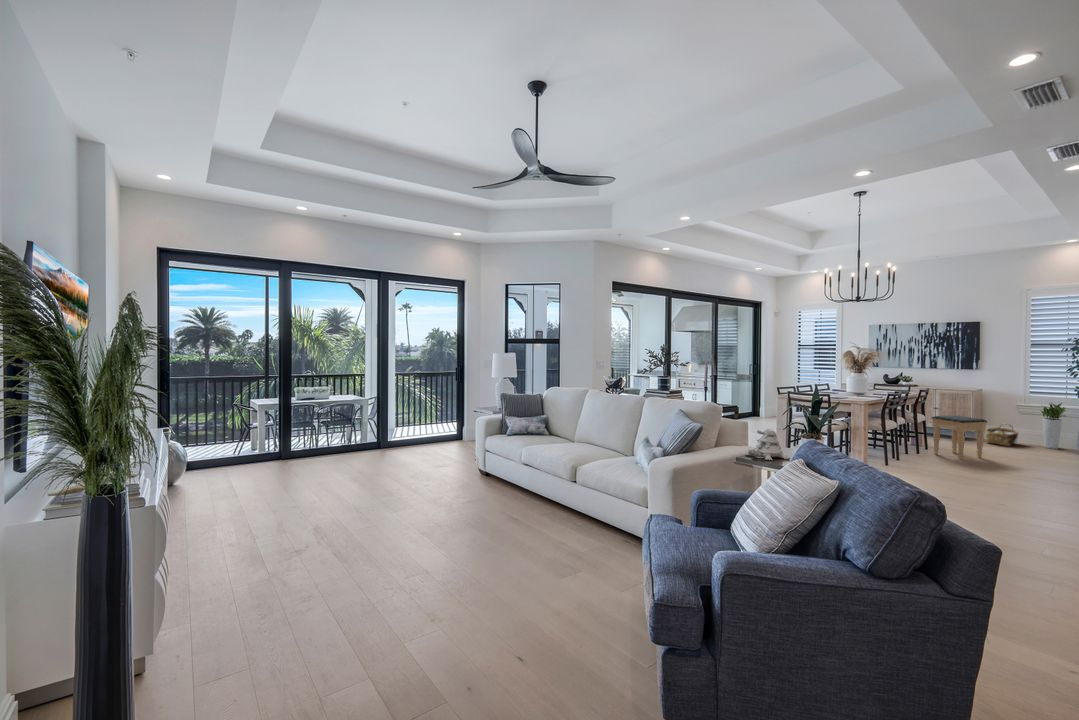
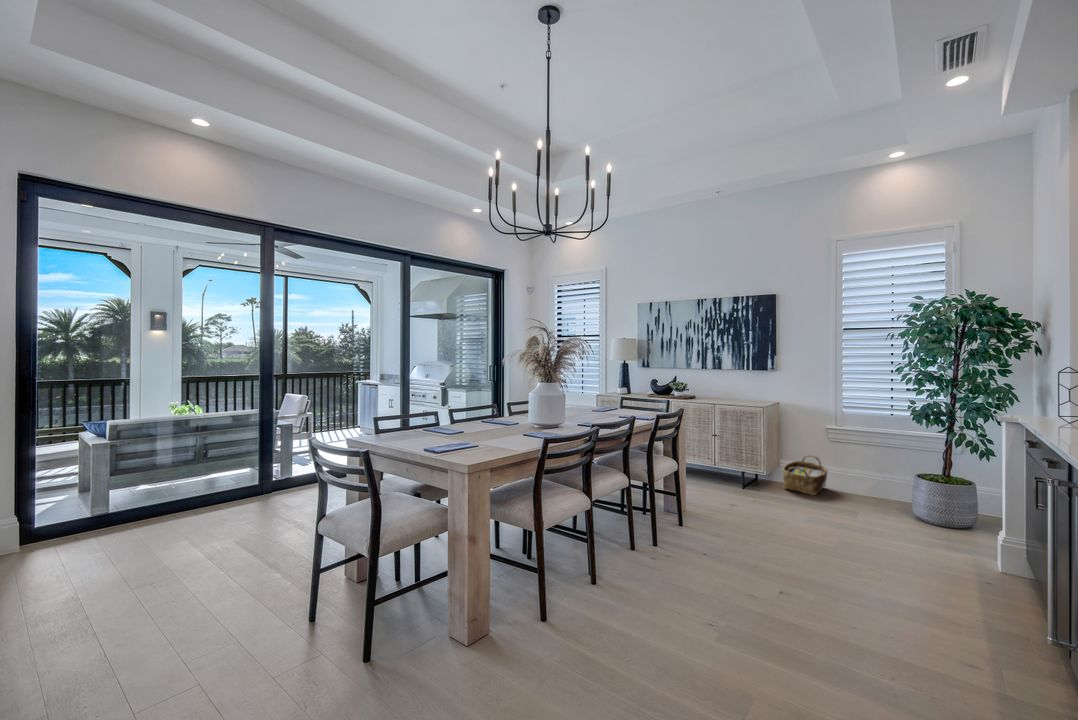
planter: present [1041,403,1066,449] -> none [853,423,895,499]
footstool: present [931,415,987,459] -> none [685,458,774,553]

